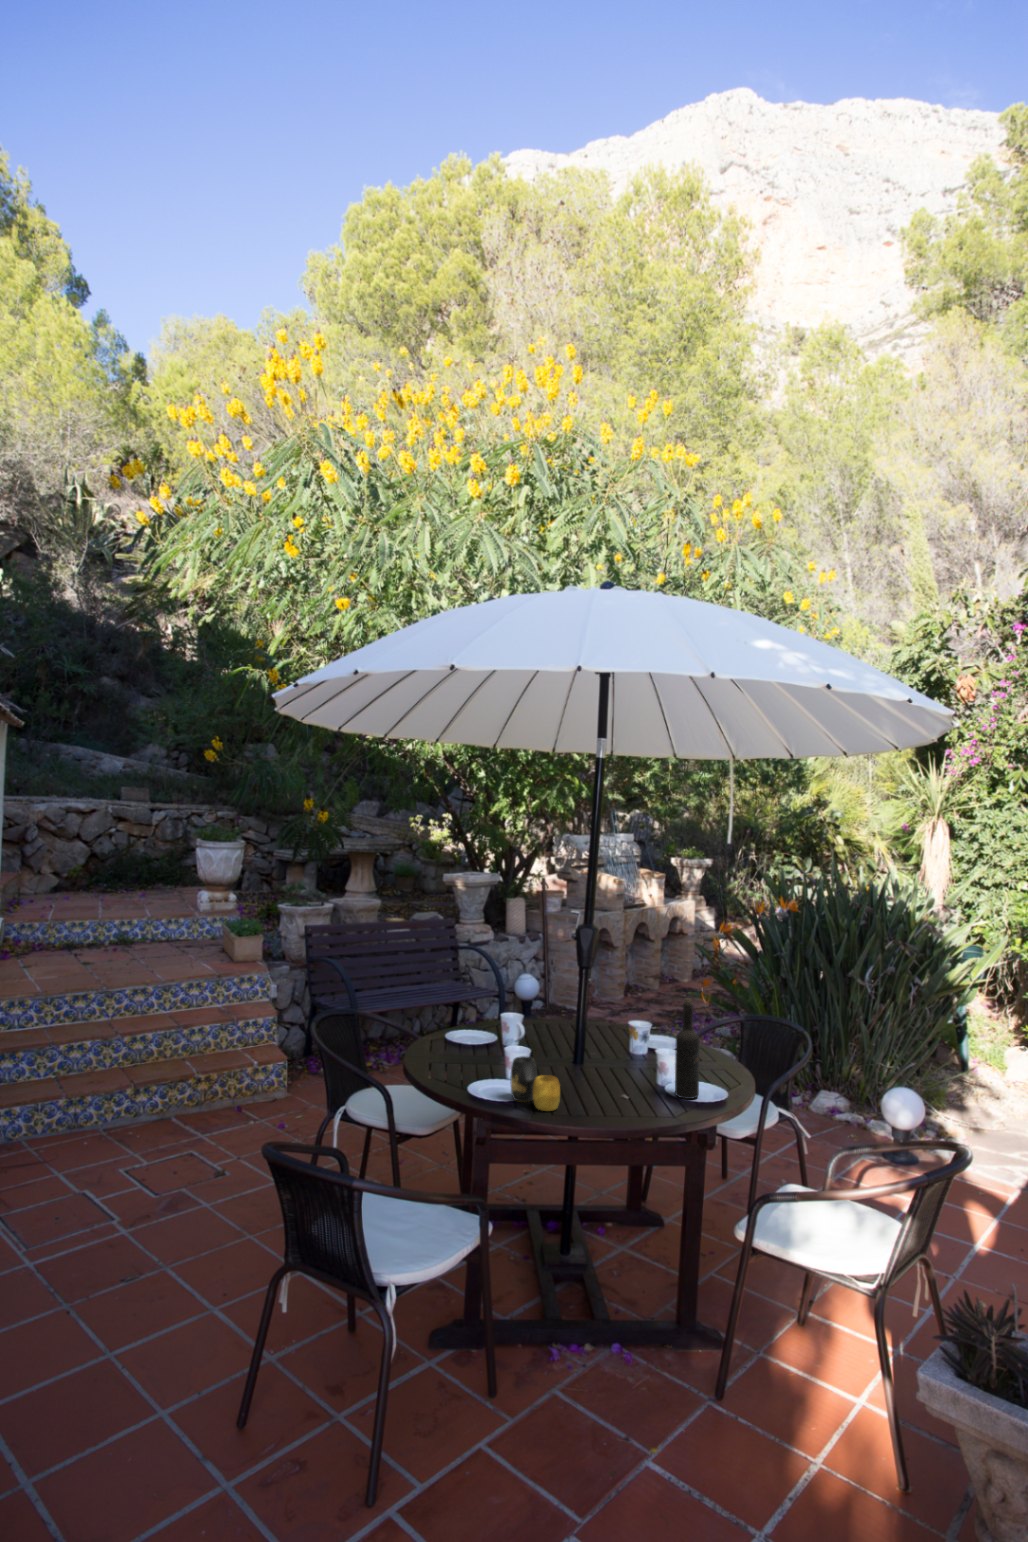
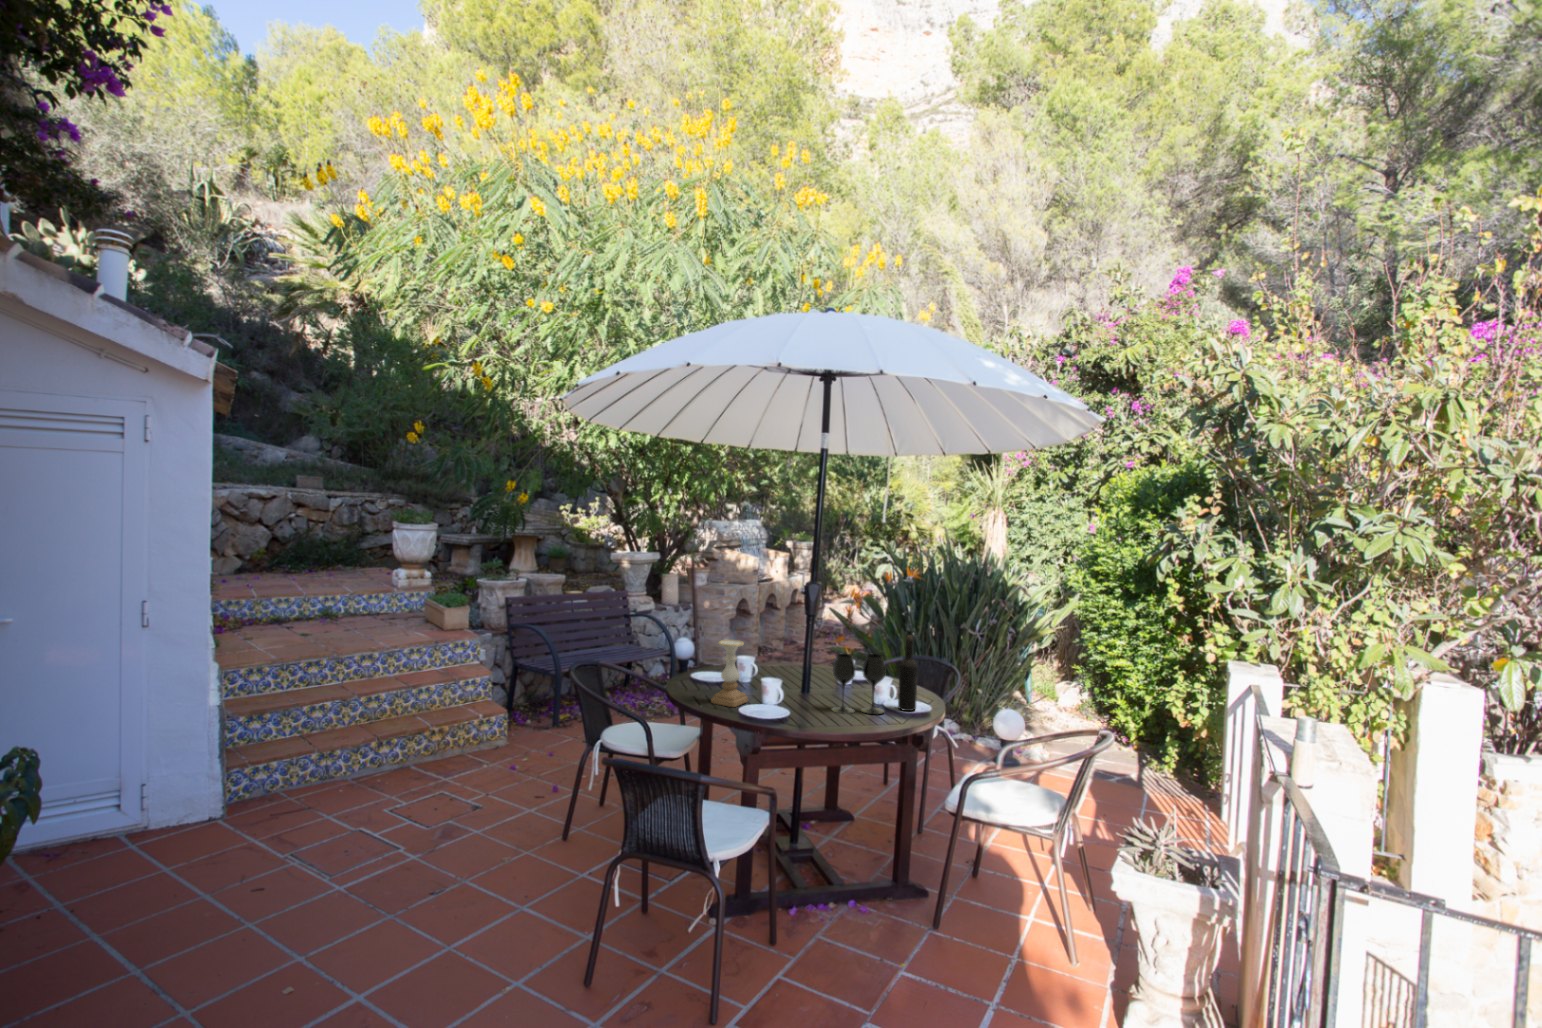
candle holder: none [433,997,480,1083] -> present [711,640,748,707]
wine glass: none [581,1020,652,1102] -> present [832,654,886,714]
vase: present [511,1056,560,1111] -> none [783,683,826,723]

